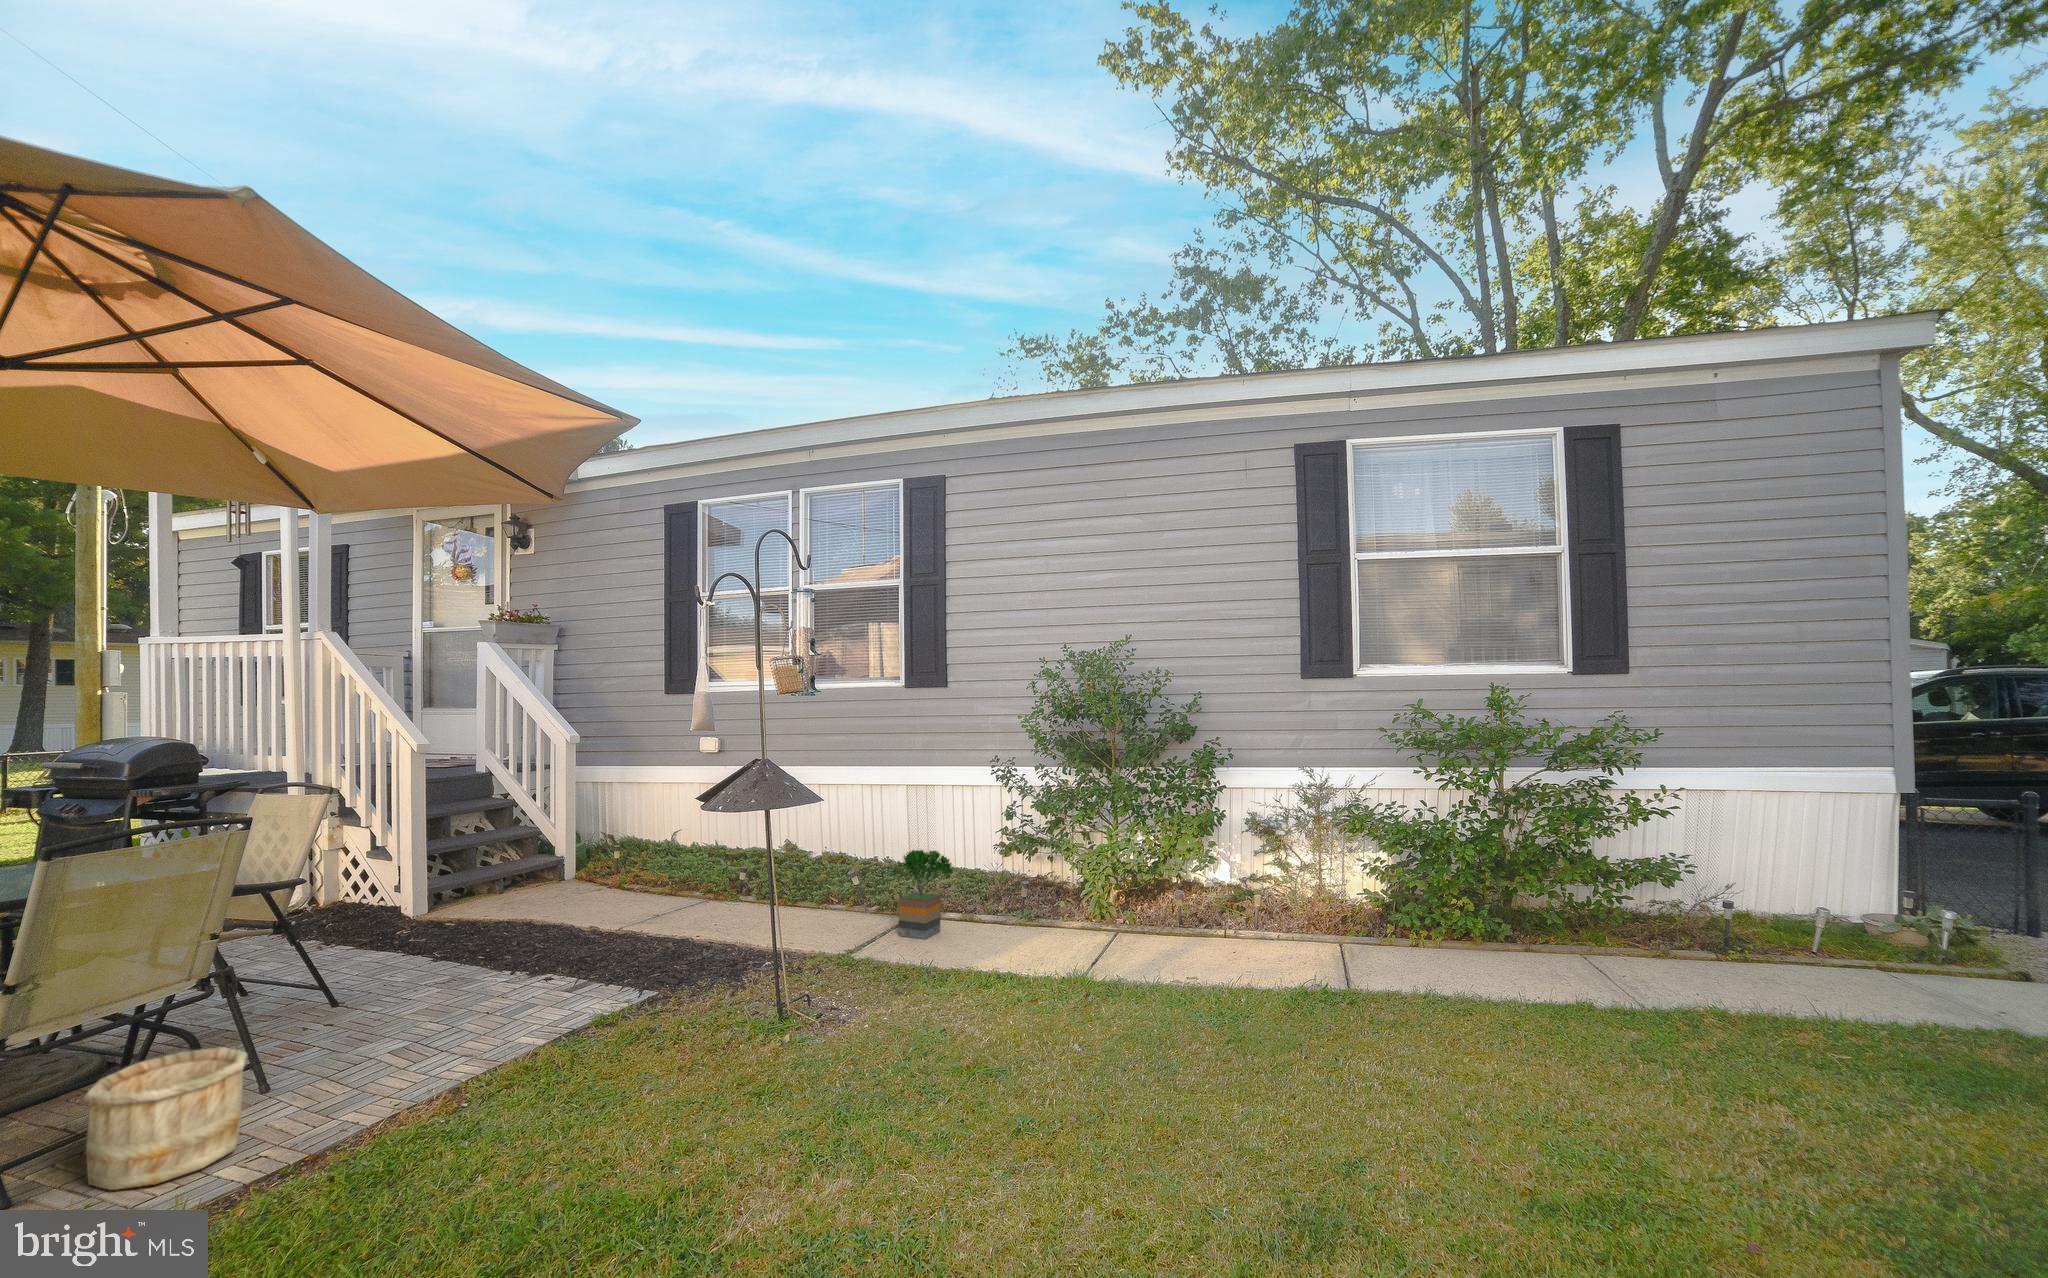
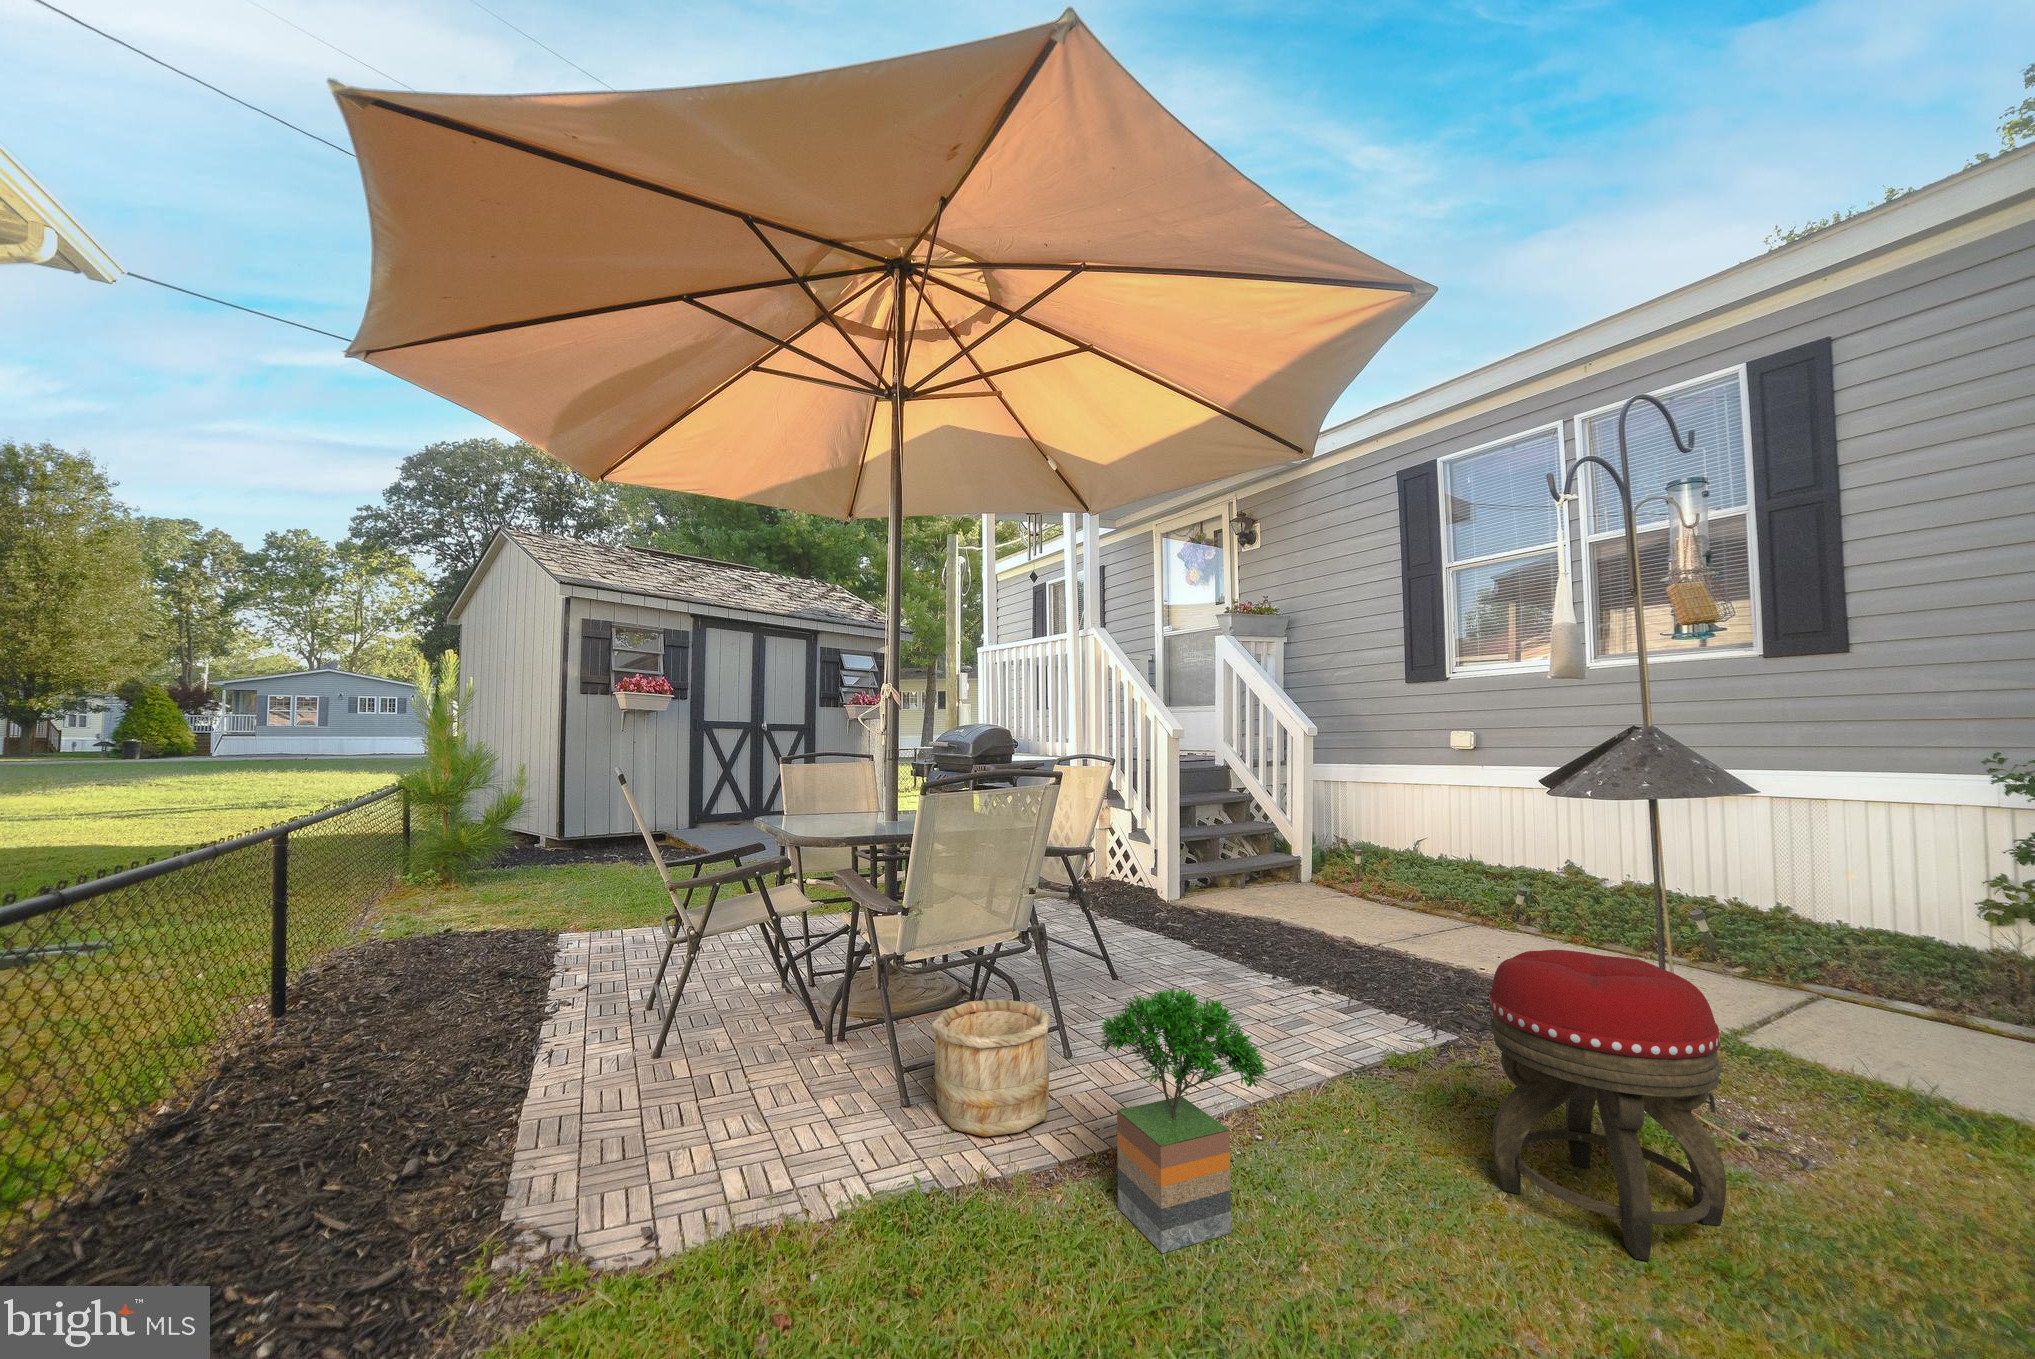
potted tree: present [892,850,954,939] -> present [1099,987,1267,1253]
footstool: none [640,915,770,1097] -> present [1490,950,1726,1261]

